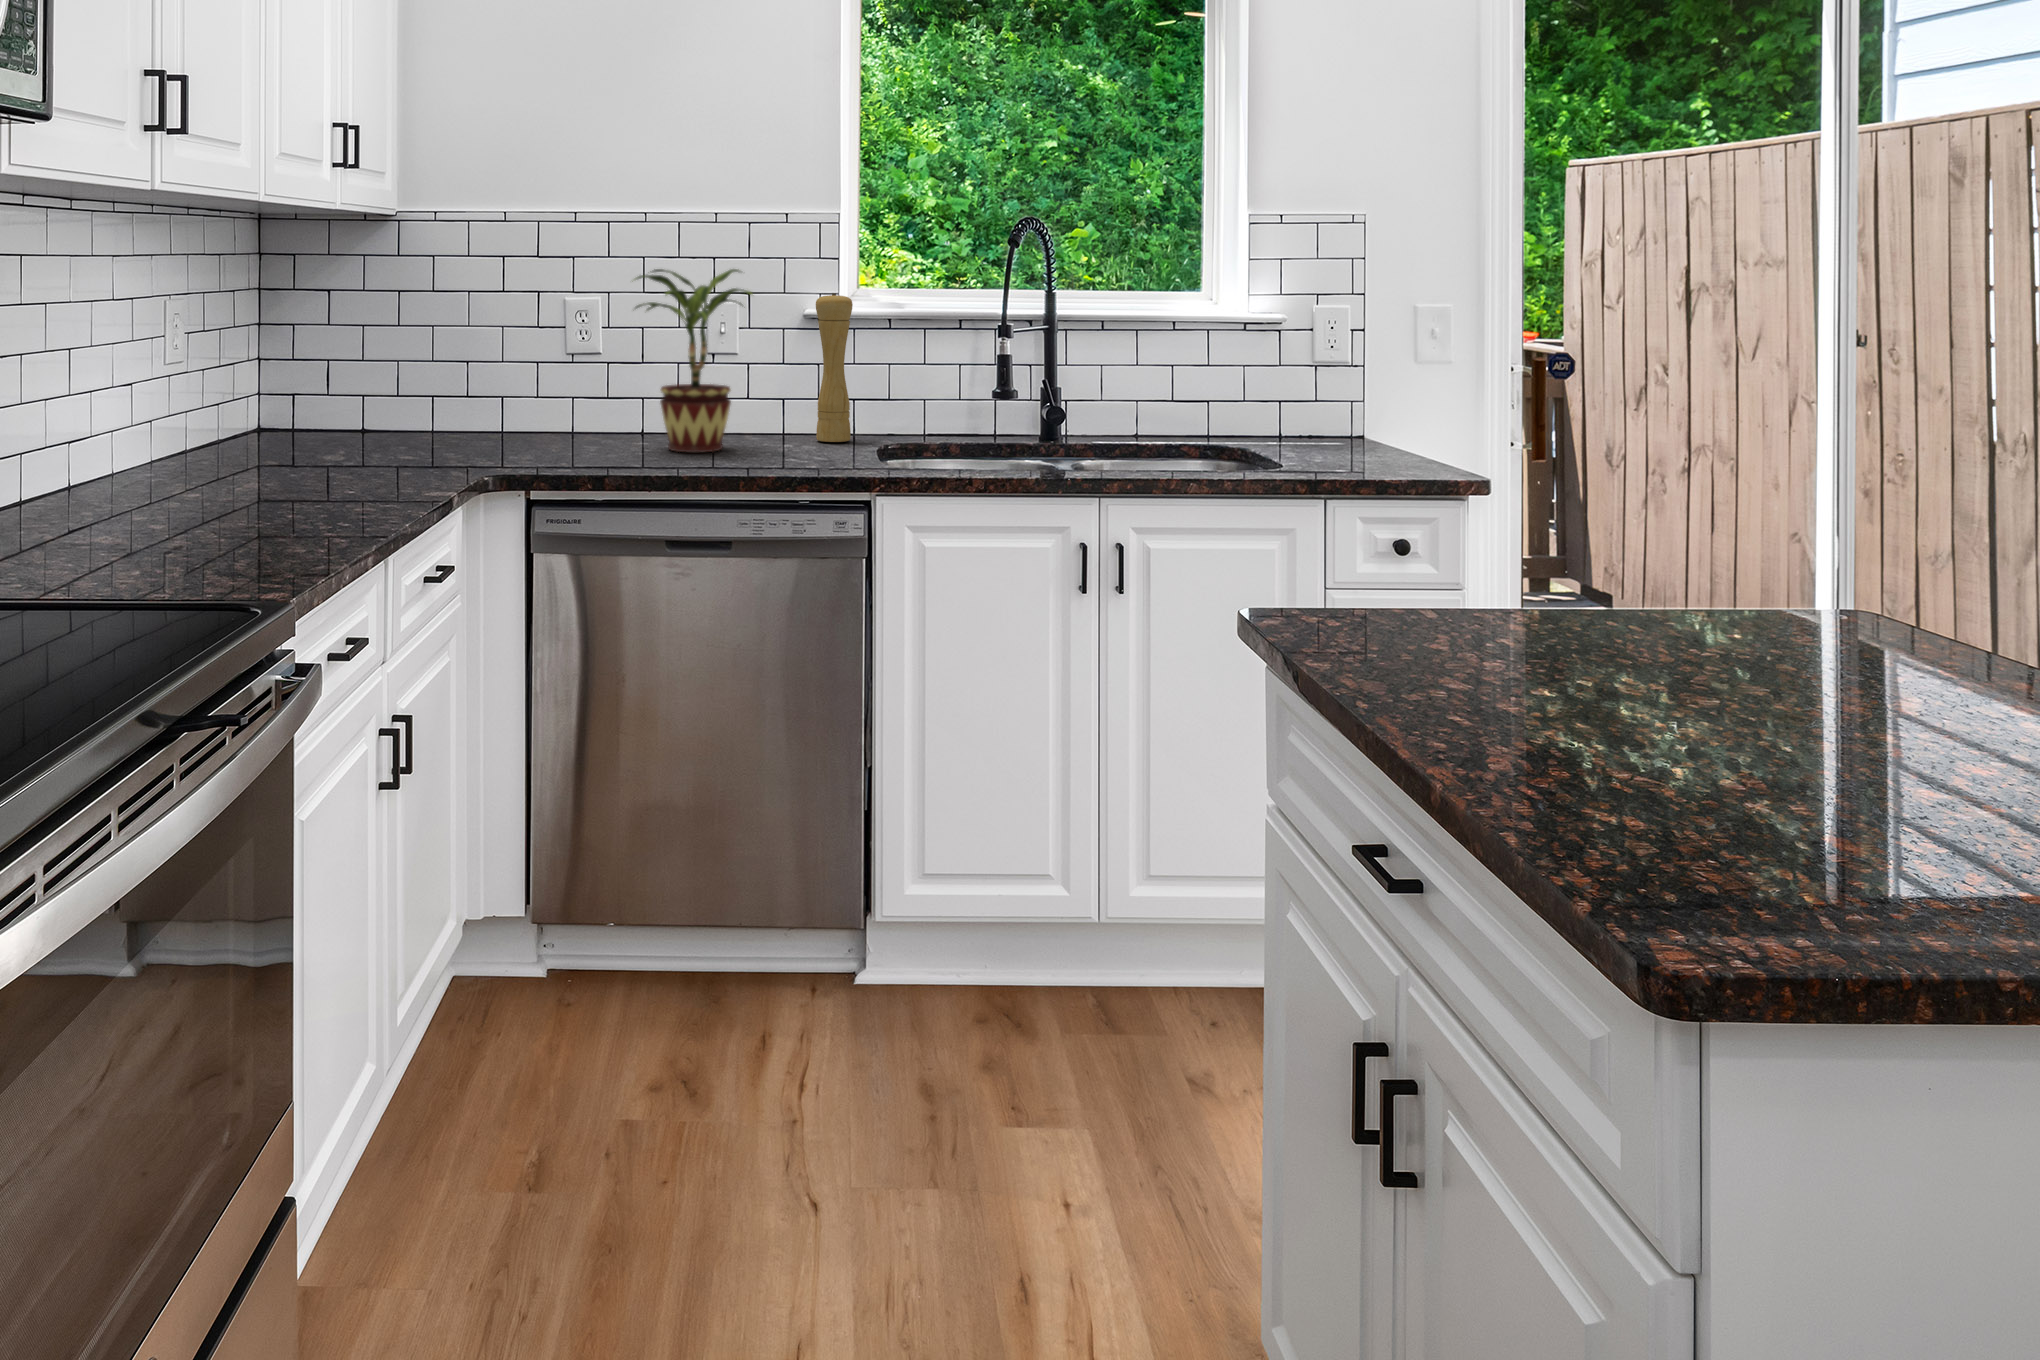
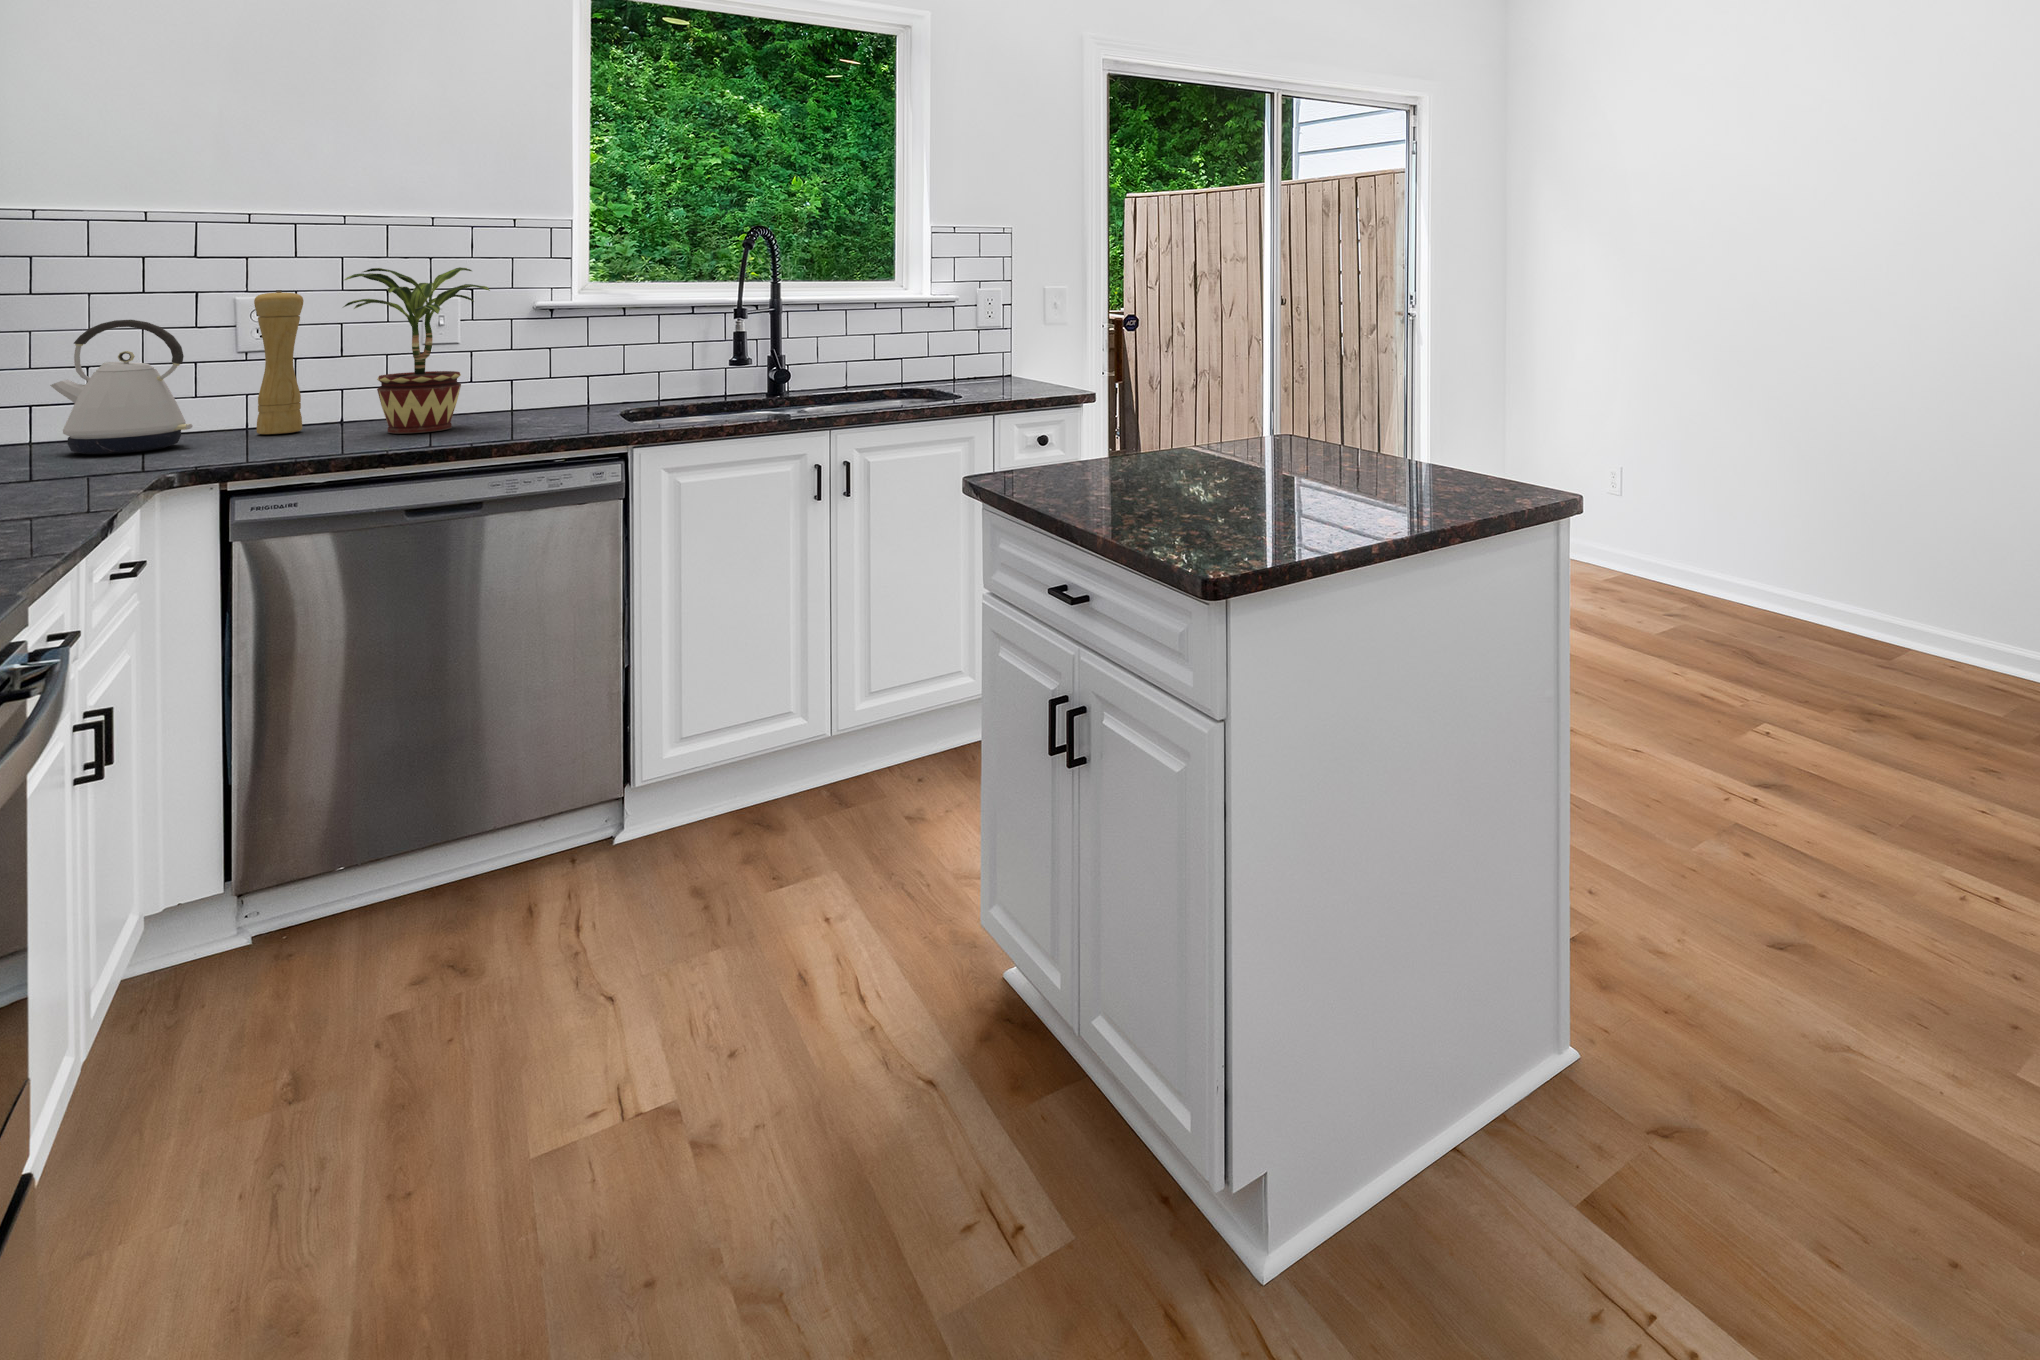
pepper mill: present [816,293,853,442] -> present [254,290,303,434]
kettle: none [428,317,520,449] -> present [50,320,193,455]

